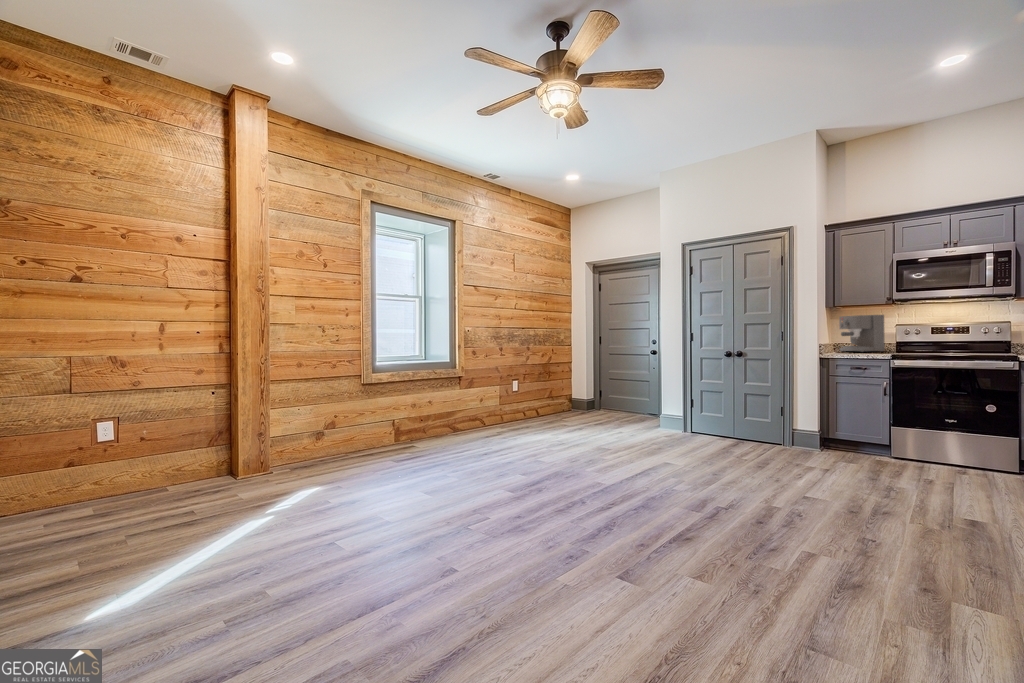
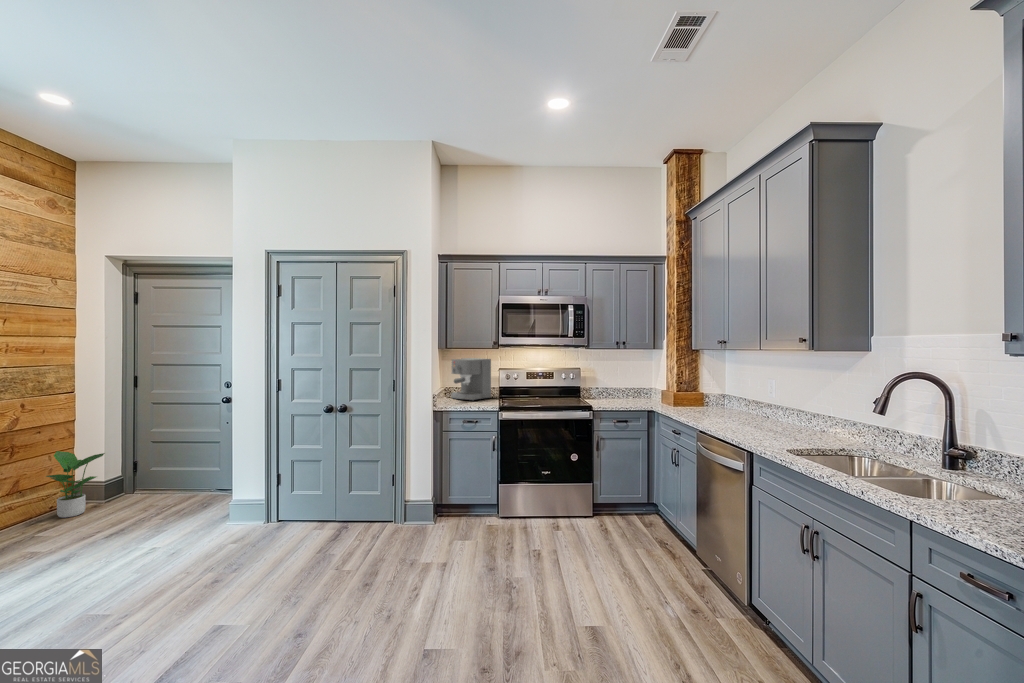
potted plant: none [563,378,589,415] -> present [46,451,105,518]

